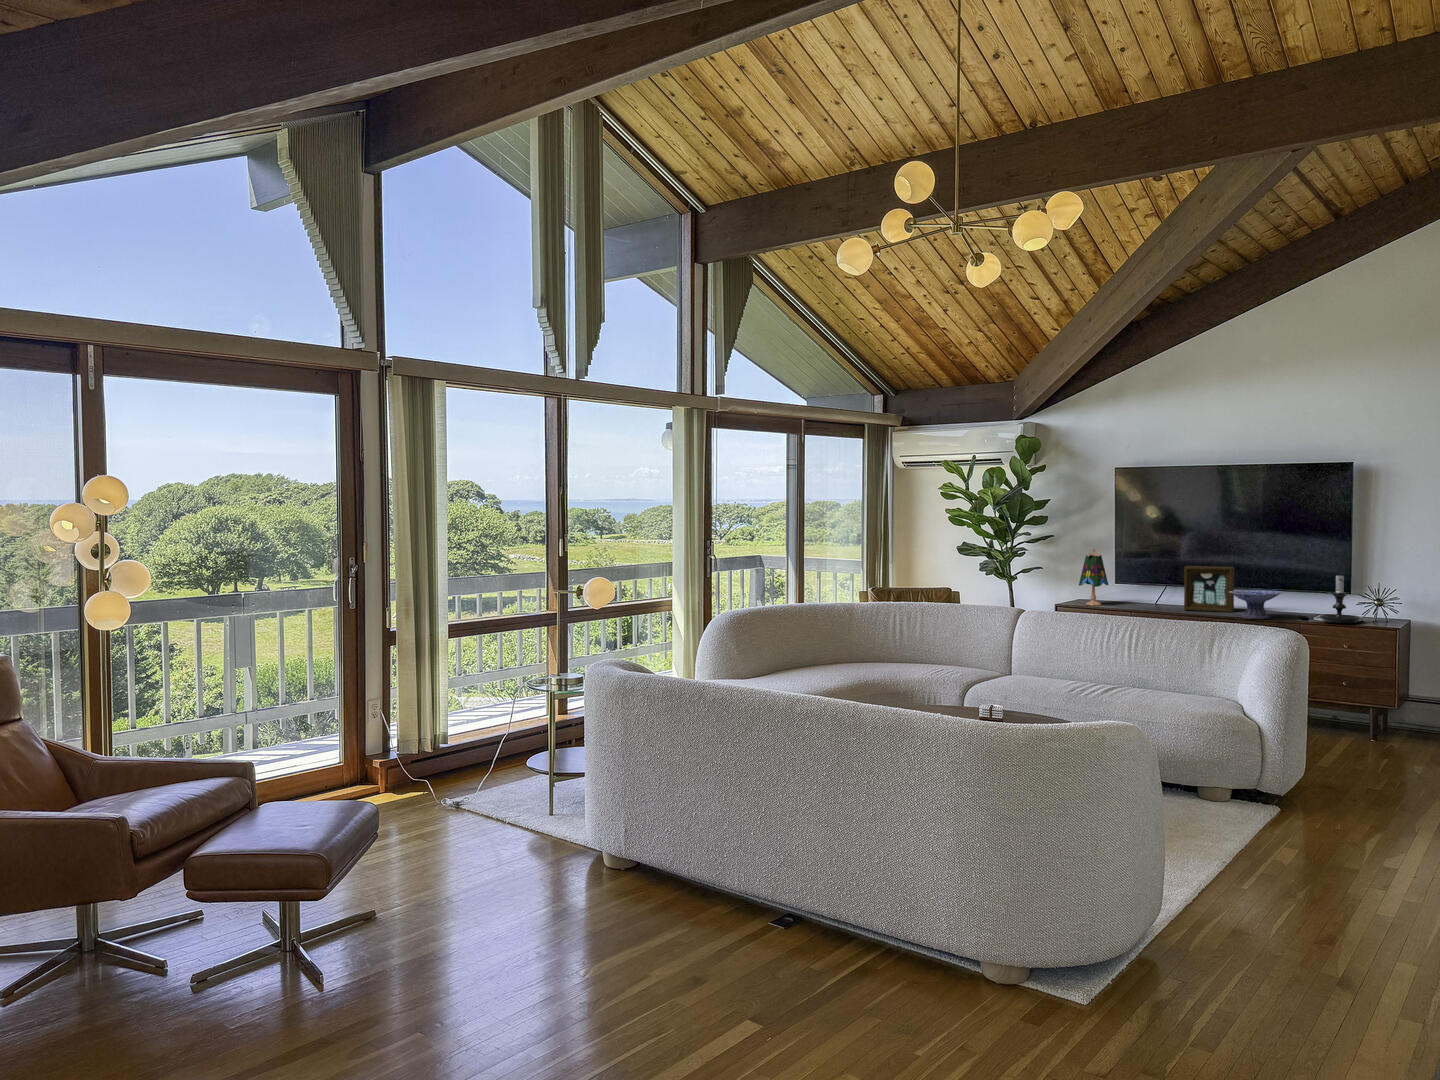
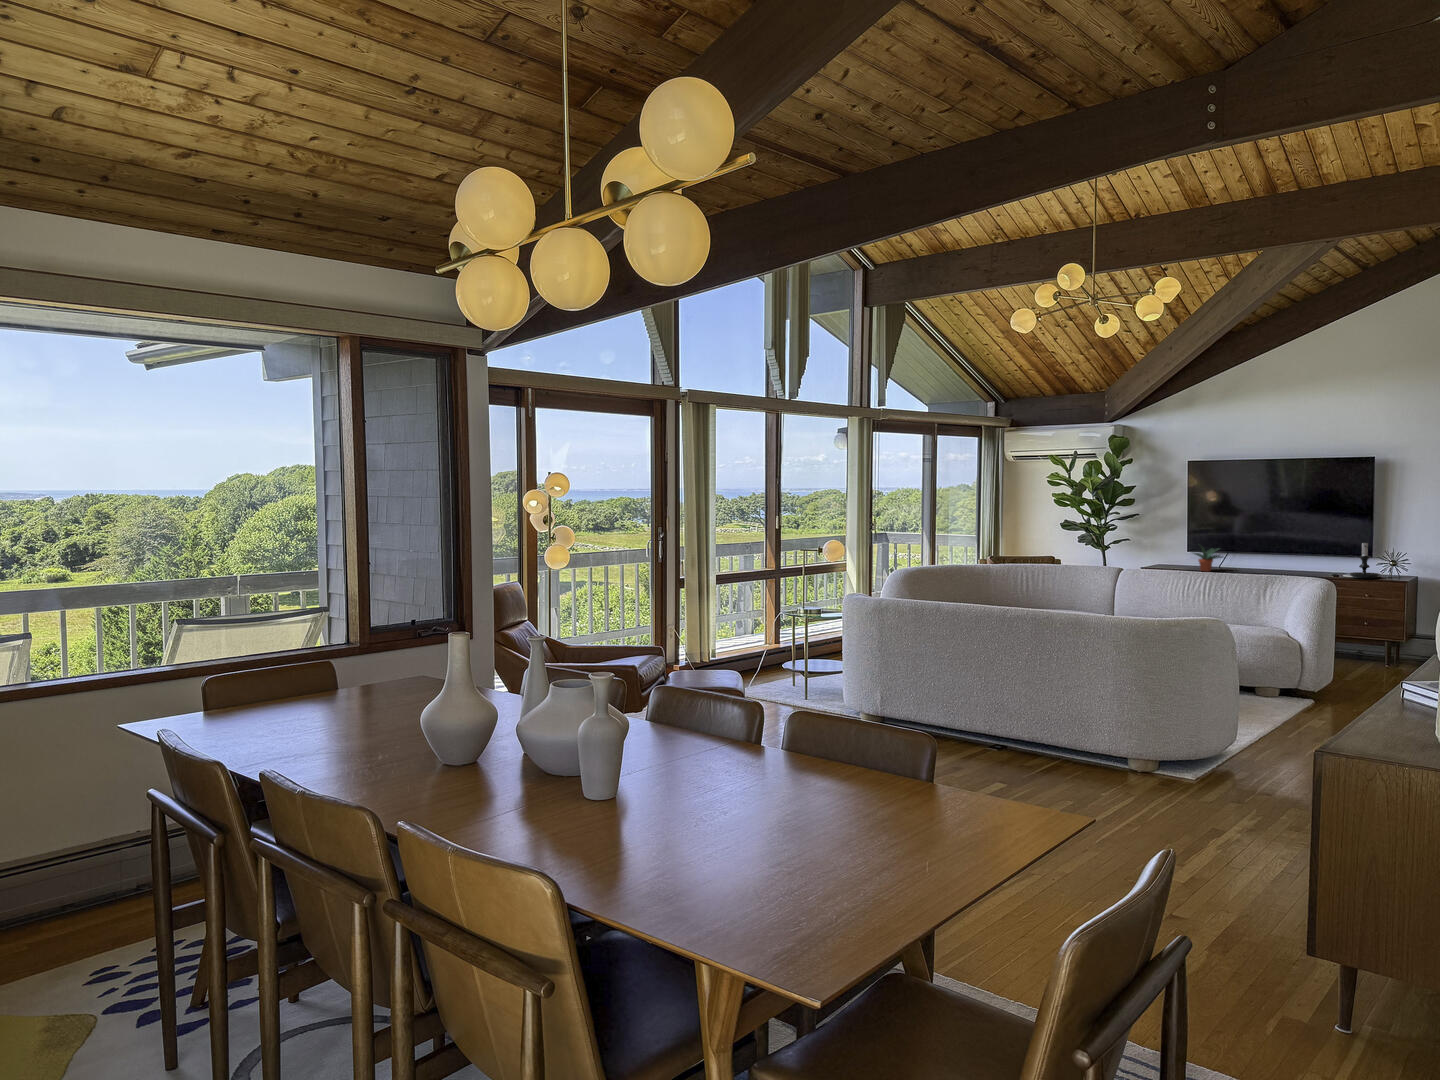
table lamp: present [1079,549,1108,606] -> none [1160,525,1184,569]
picture frame: present [1184,566,1234,612] -> none [1244,537,1284,572]
potted plant: none [1115,573,1161,610] -> present [1194,545,1222,572]
decorative bowl: present [1229,590,1282,619] -> none [1279,555,1321,576]

